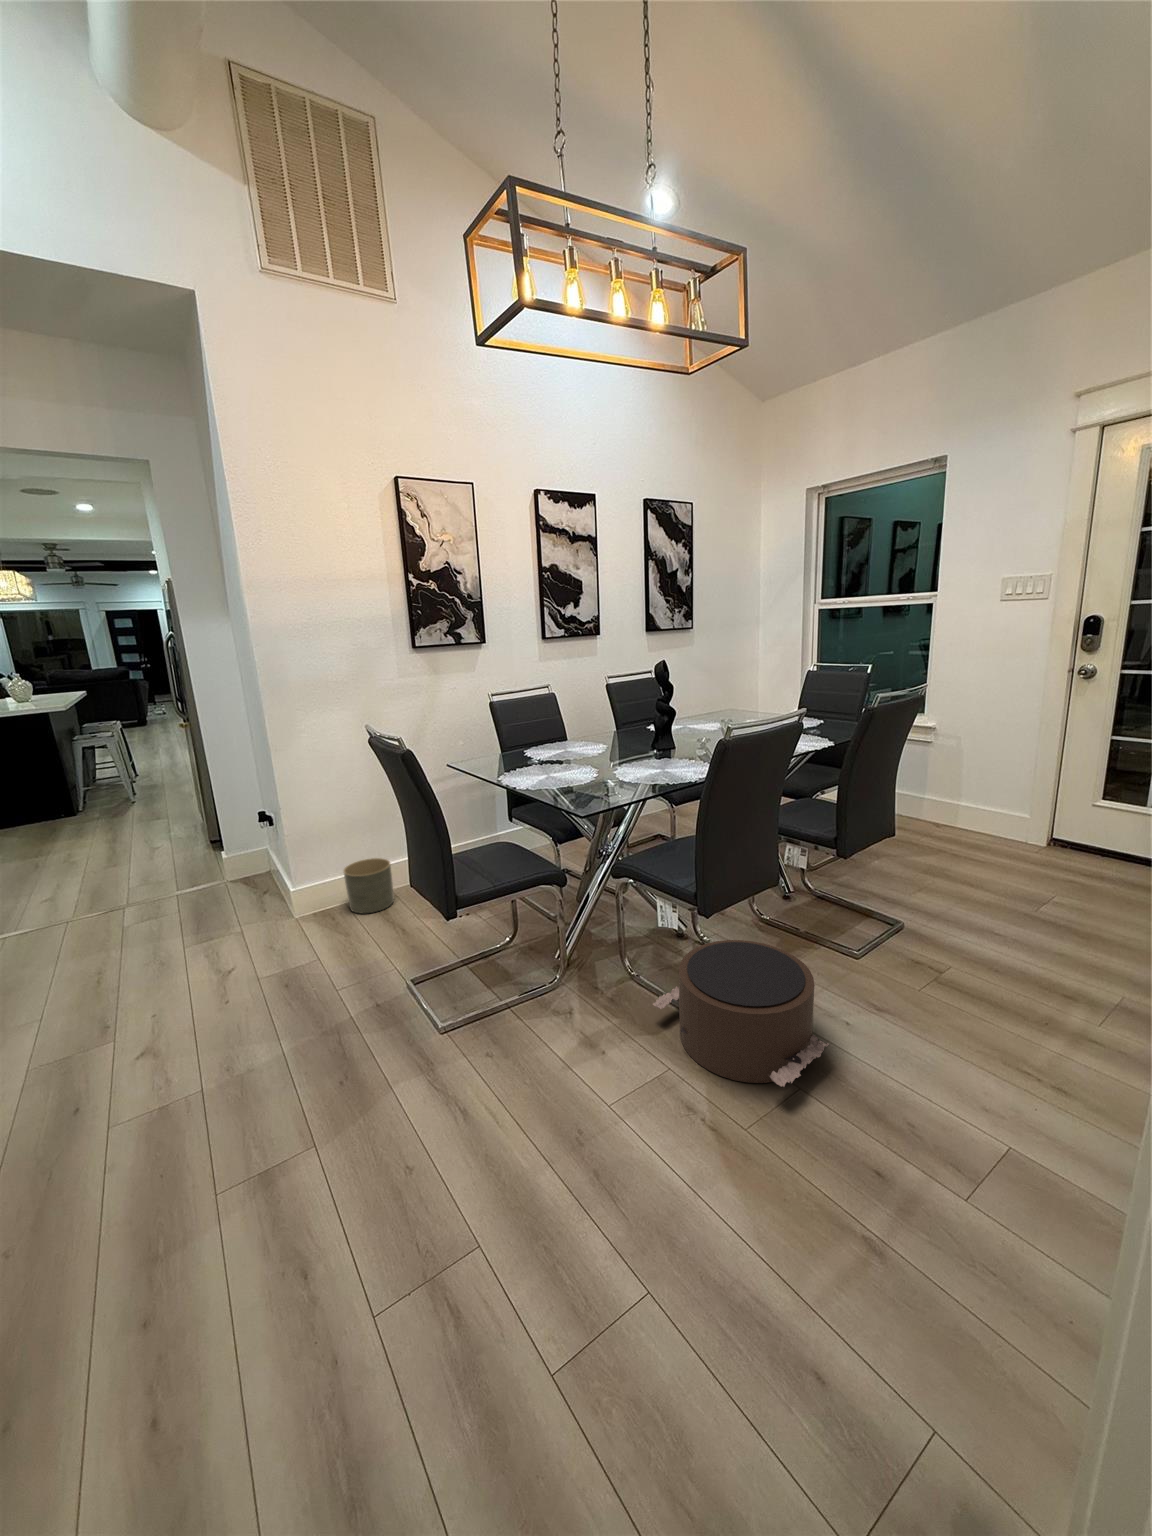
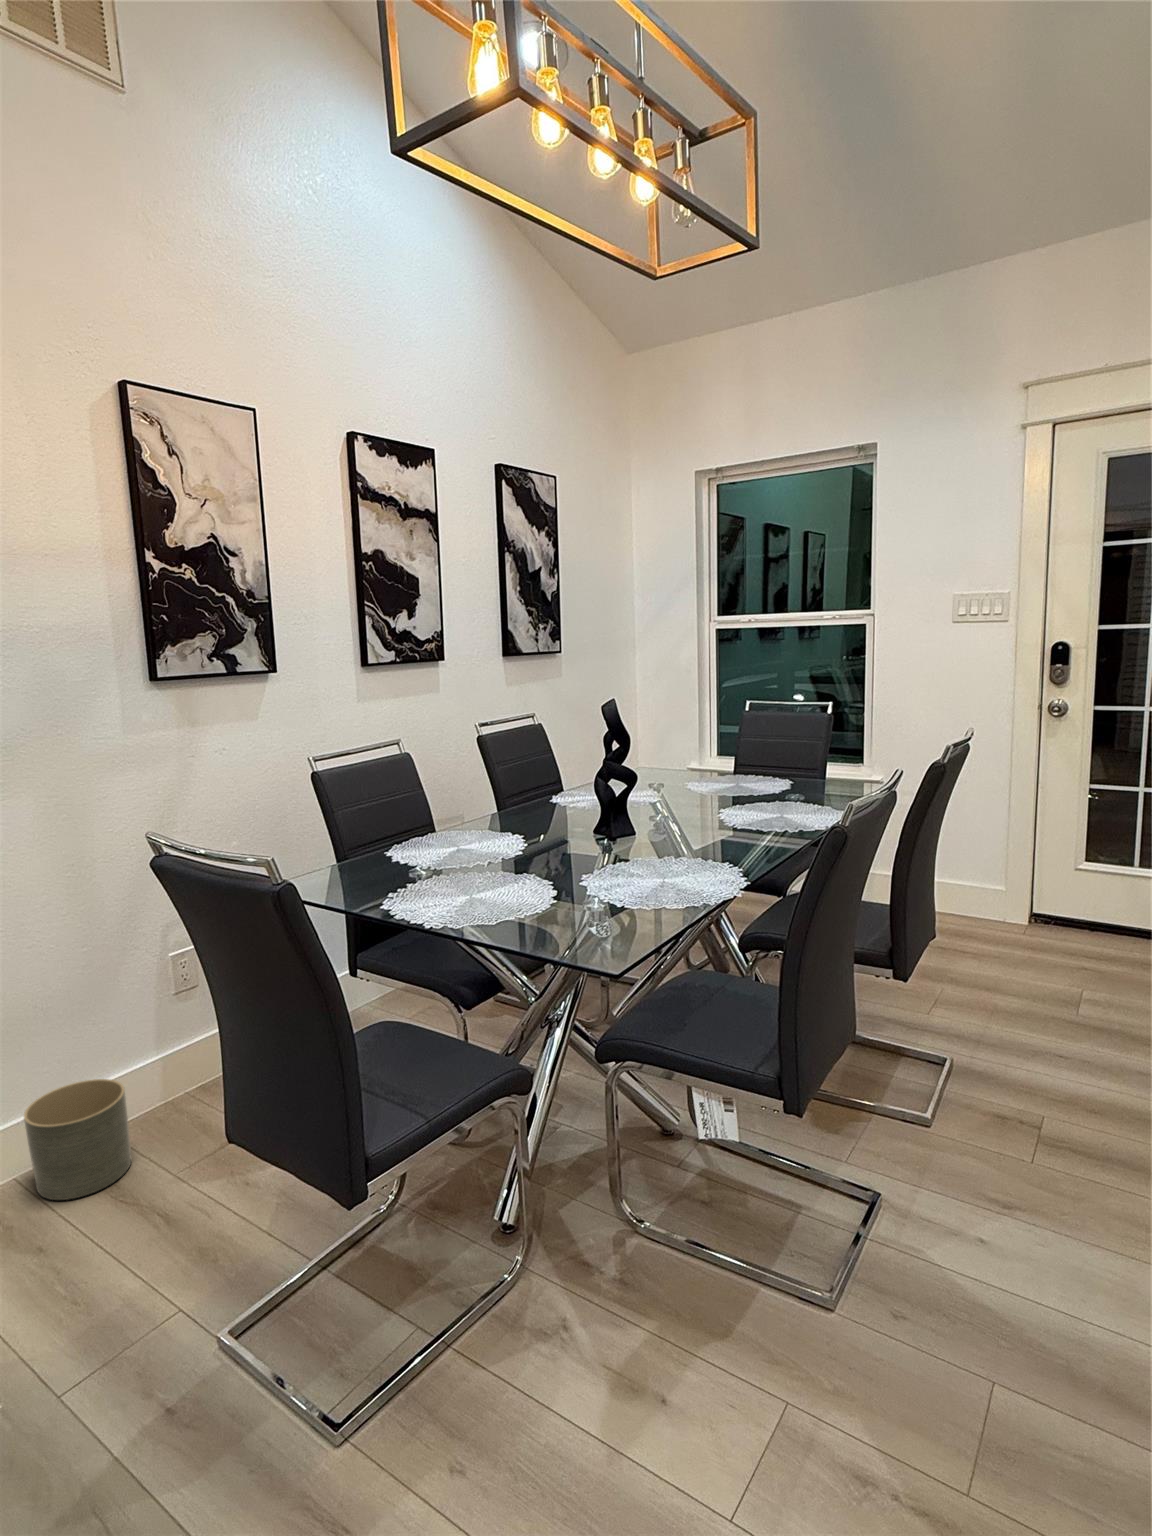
pouf: present [653,940,829,1087] -> none [721,1130,1008,1382]

